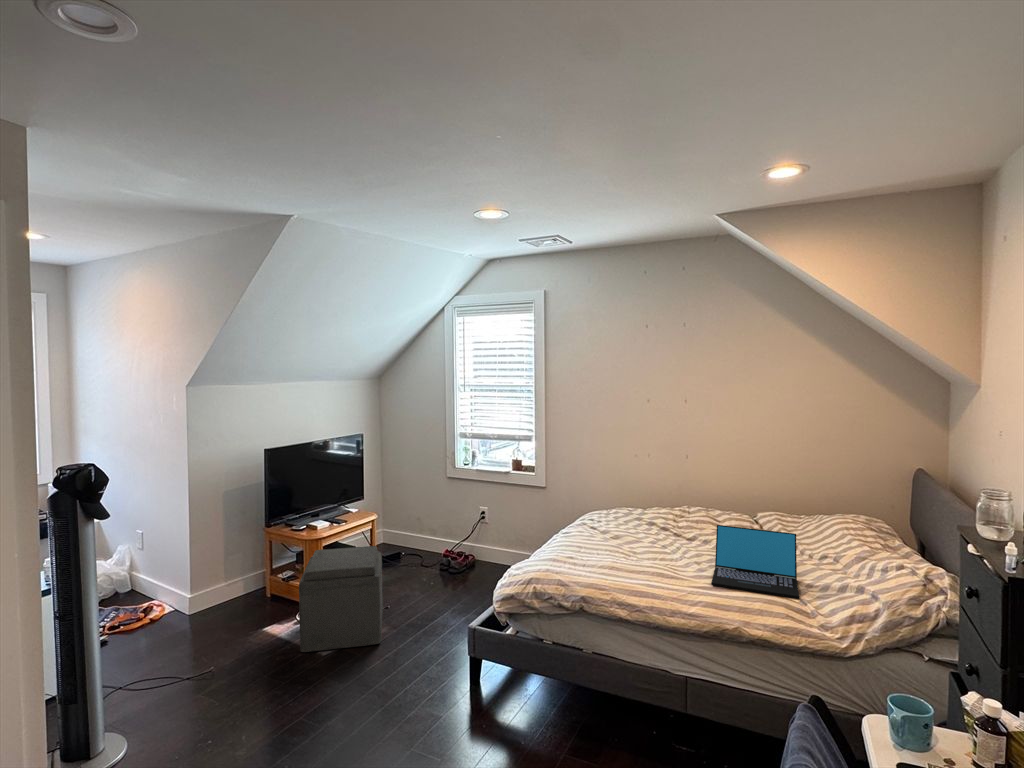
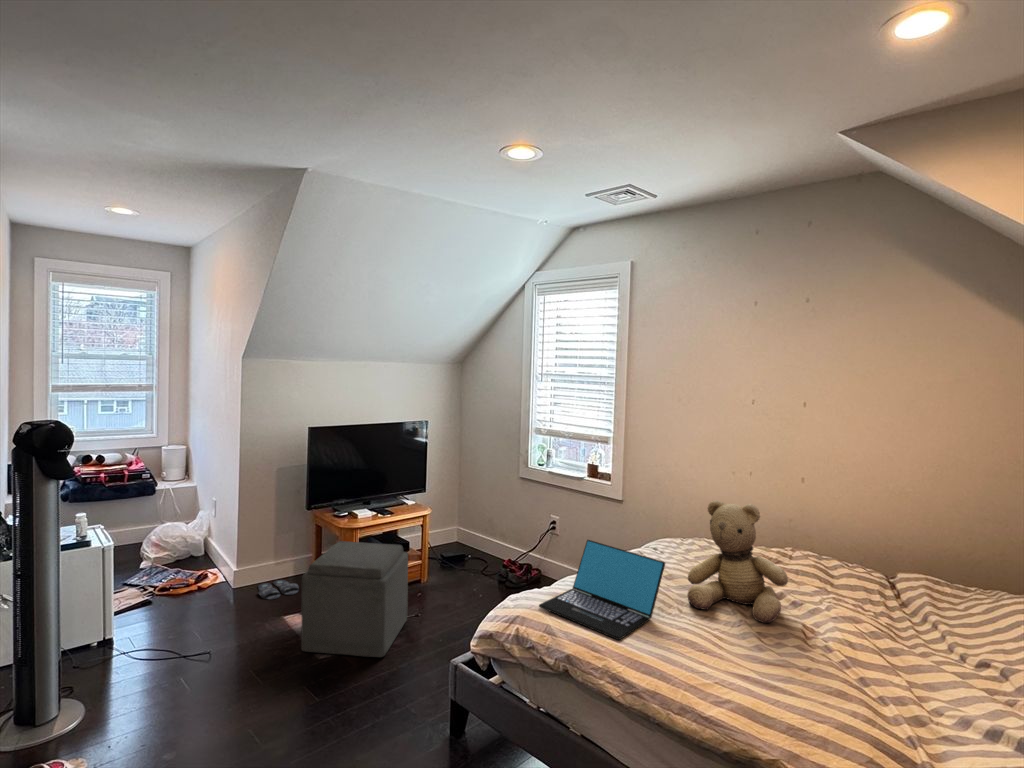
teddy bear: none [635,475,705,556] -> present [687,500,788,623]
laptop: present [711,525,799,599] -> present [539,540,665,640]
slippers: none [217,598,262,618] -> present [258,580,299,600]

